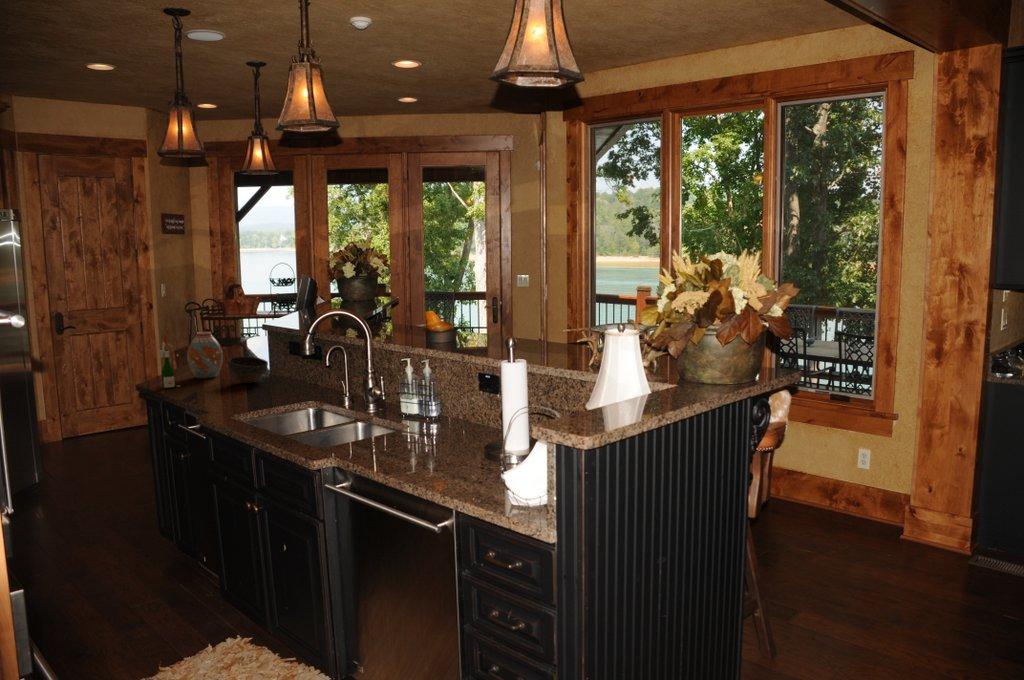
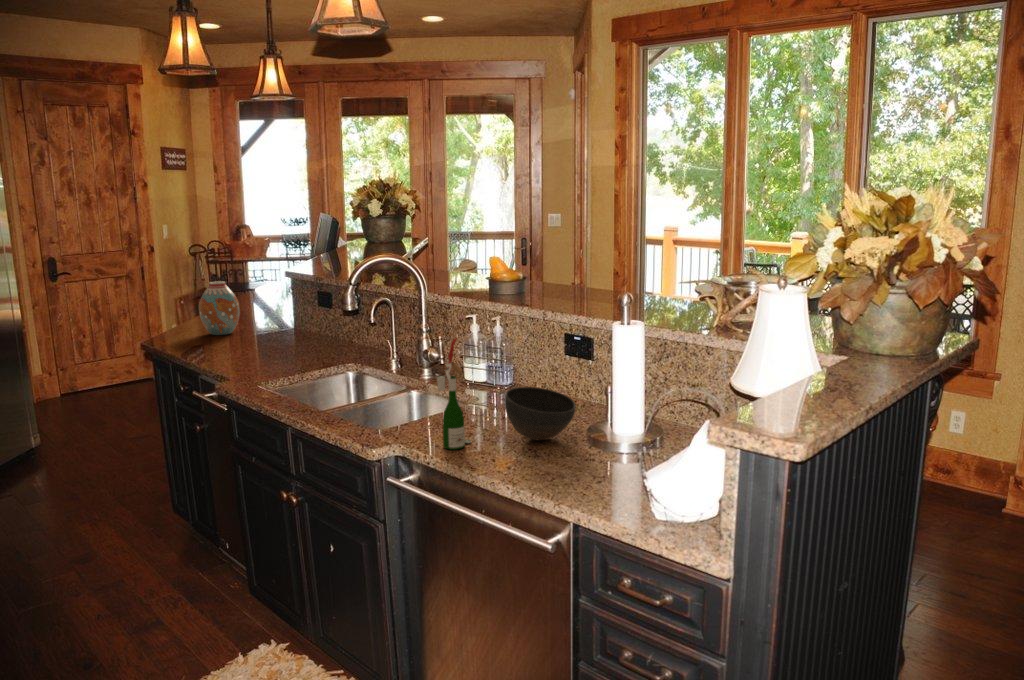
wine bottle: present [159,330,180,389] -> present [437,338,471,450]
bowl: present [229,357,268,383] -> present [505,387,576,440]

